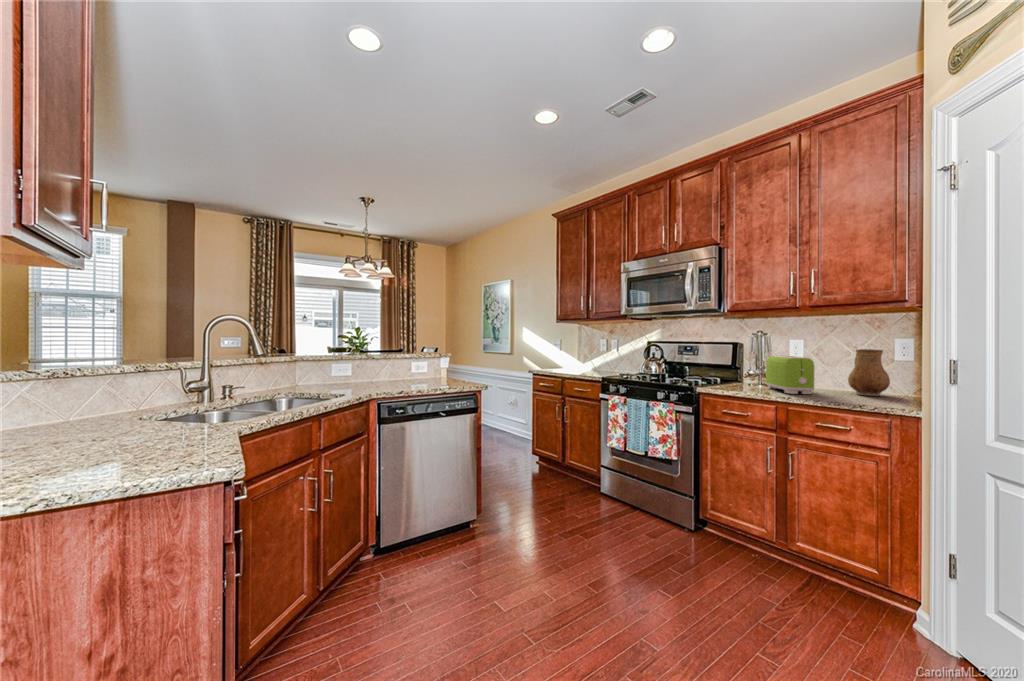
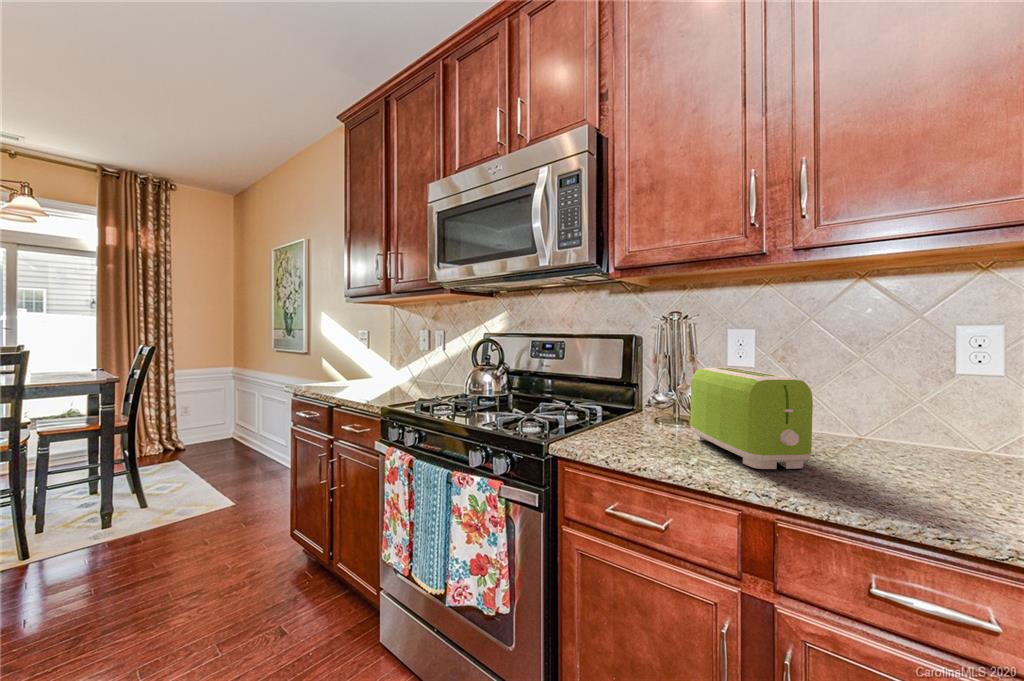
ceramic pitcher: present [848,349,890,396] -> none [869,355,974,469]

